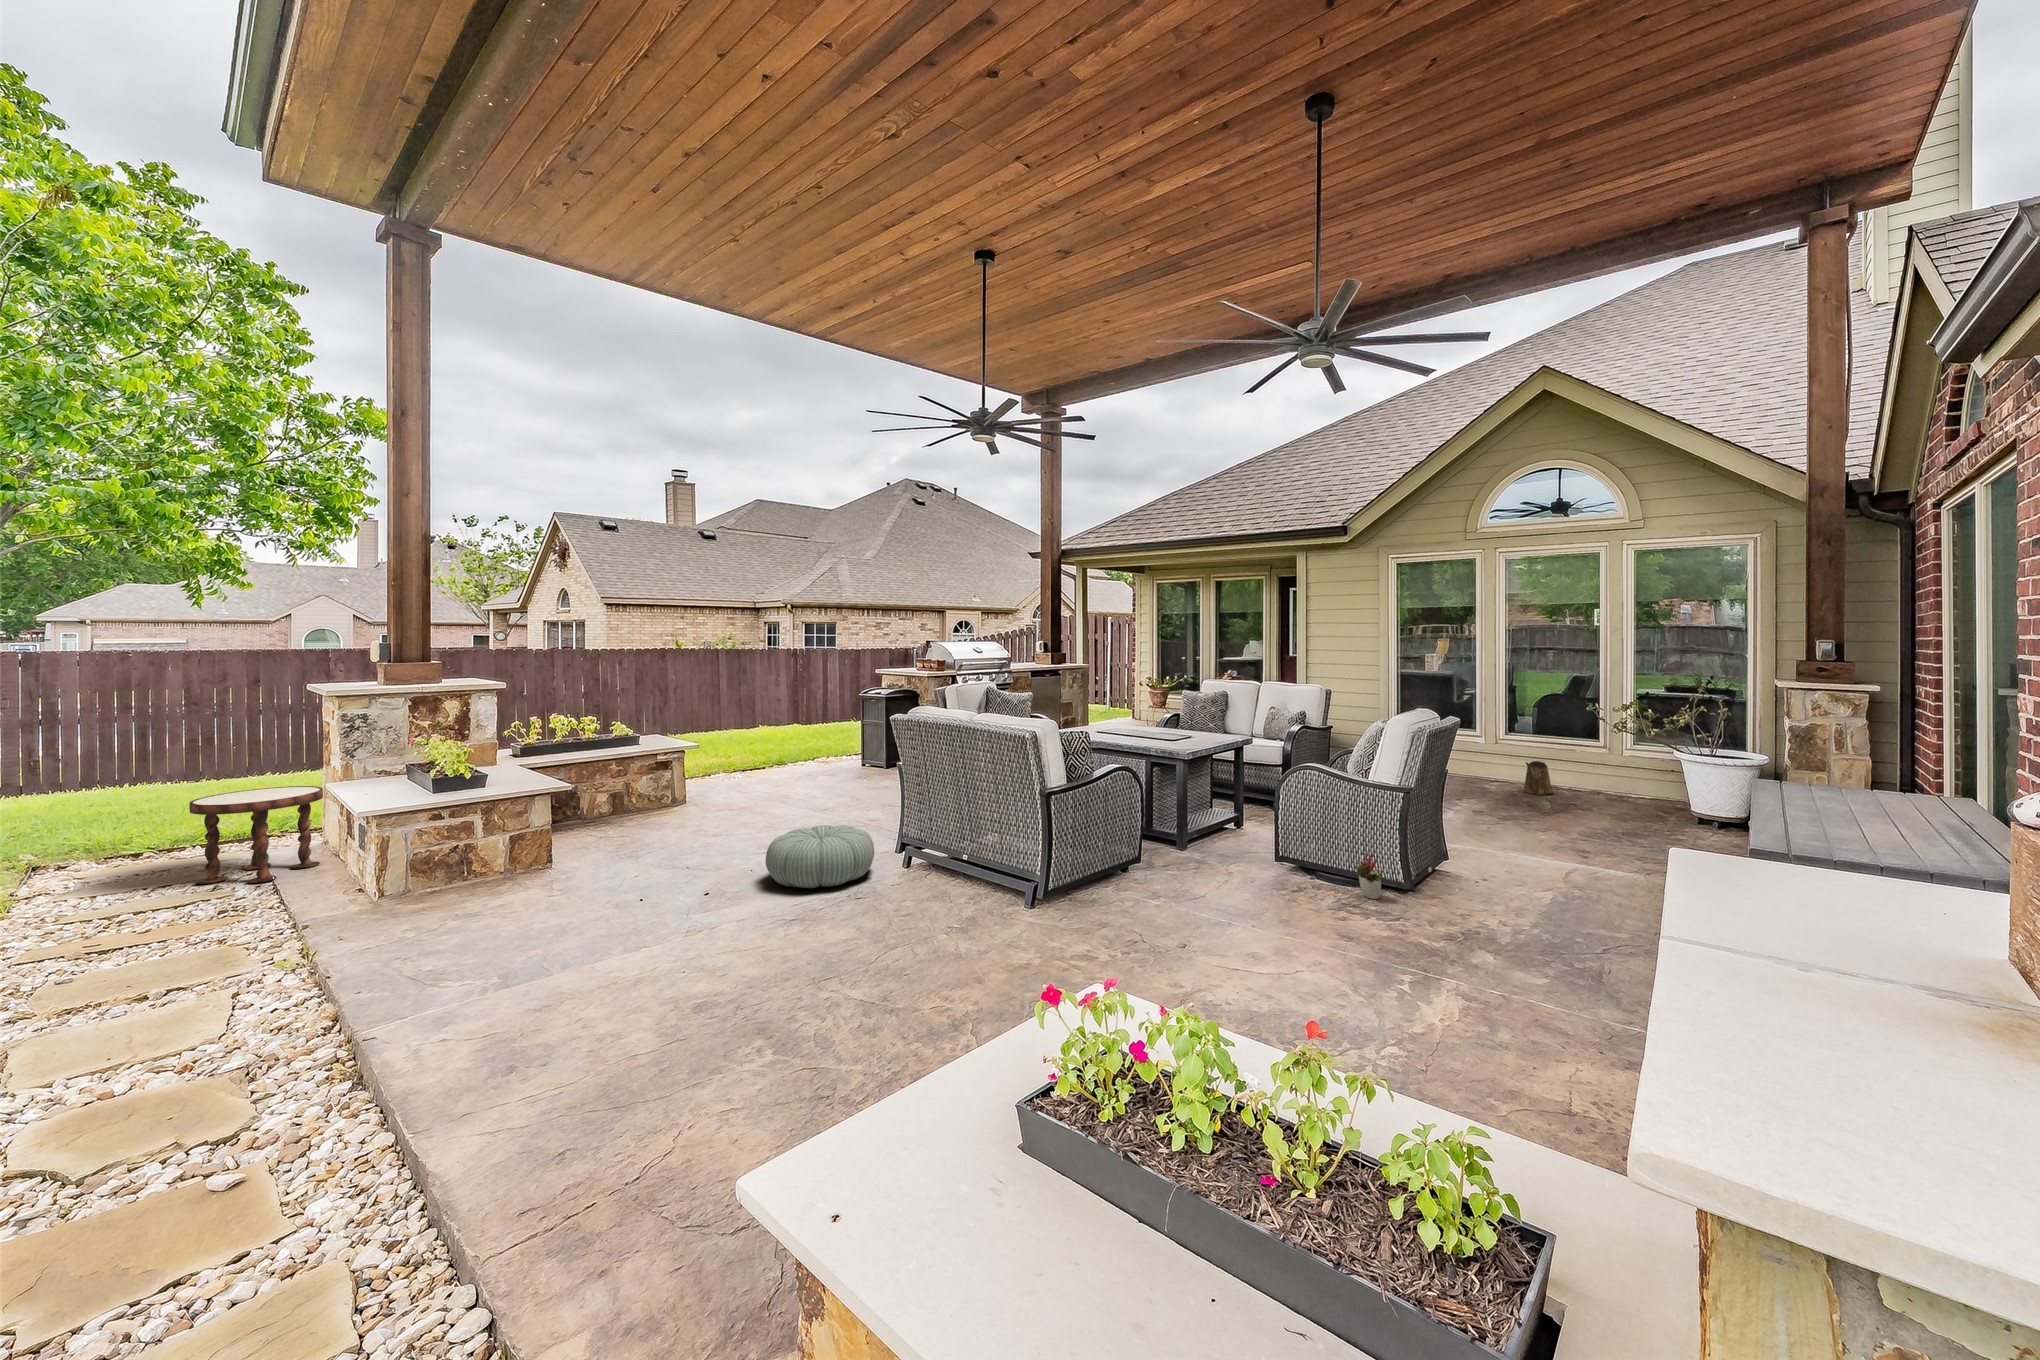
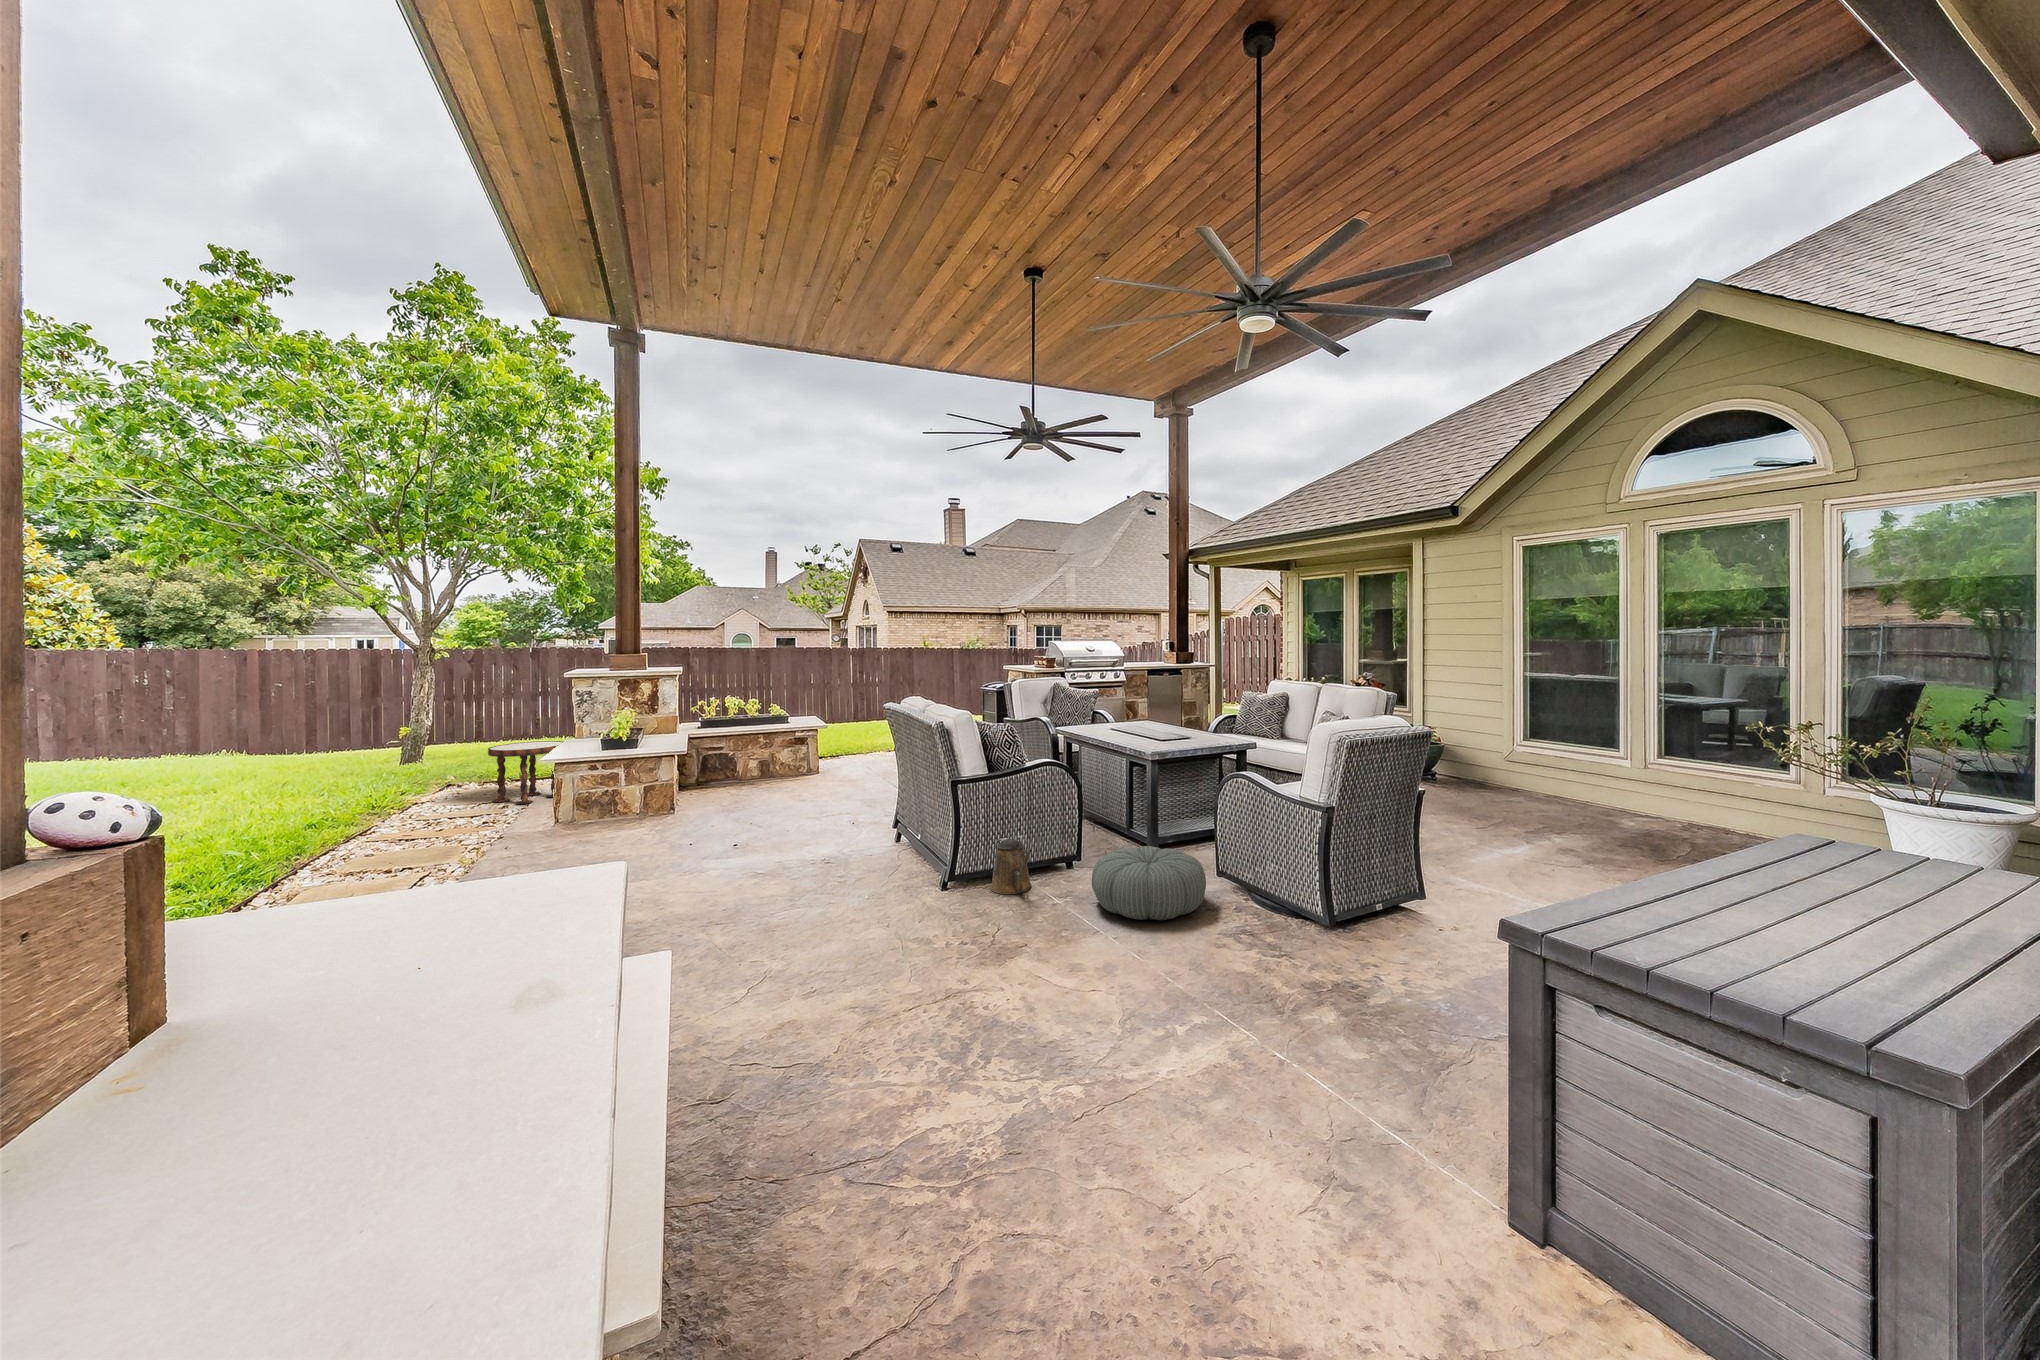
watering can: present [1523,761,1553,795] -> present [991,838,1032,894]
pouf: present [766,825,874,888] -> present [1092,846,1206,920]
decorative plant: present [1356,852,1382,899] -> none [1247,866,1271,917]

